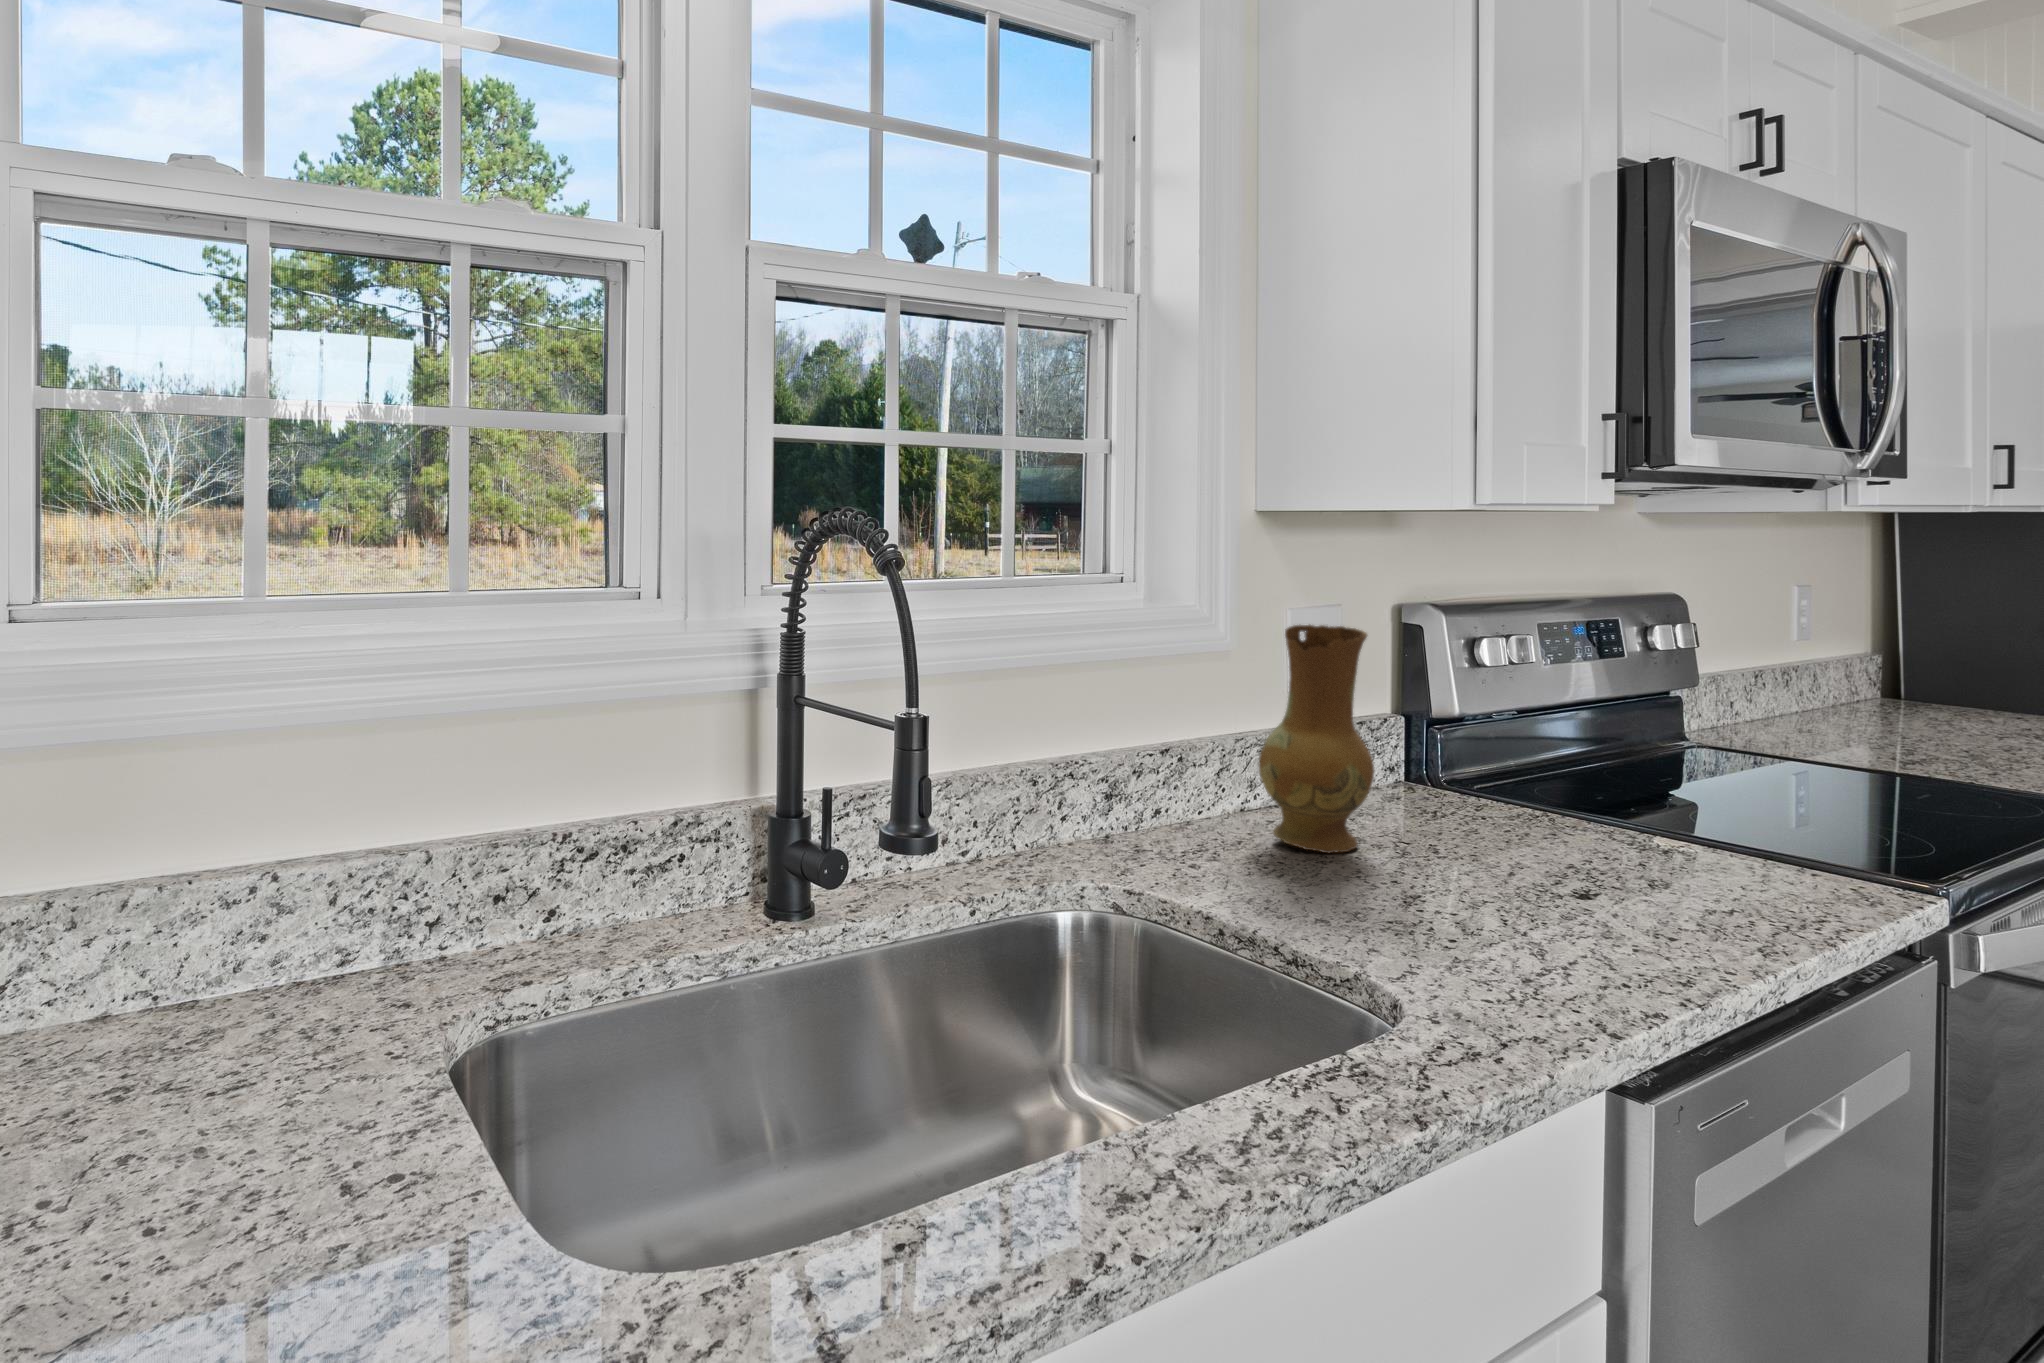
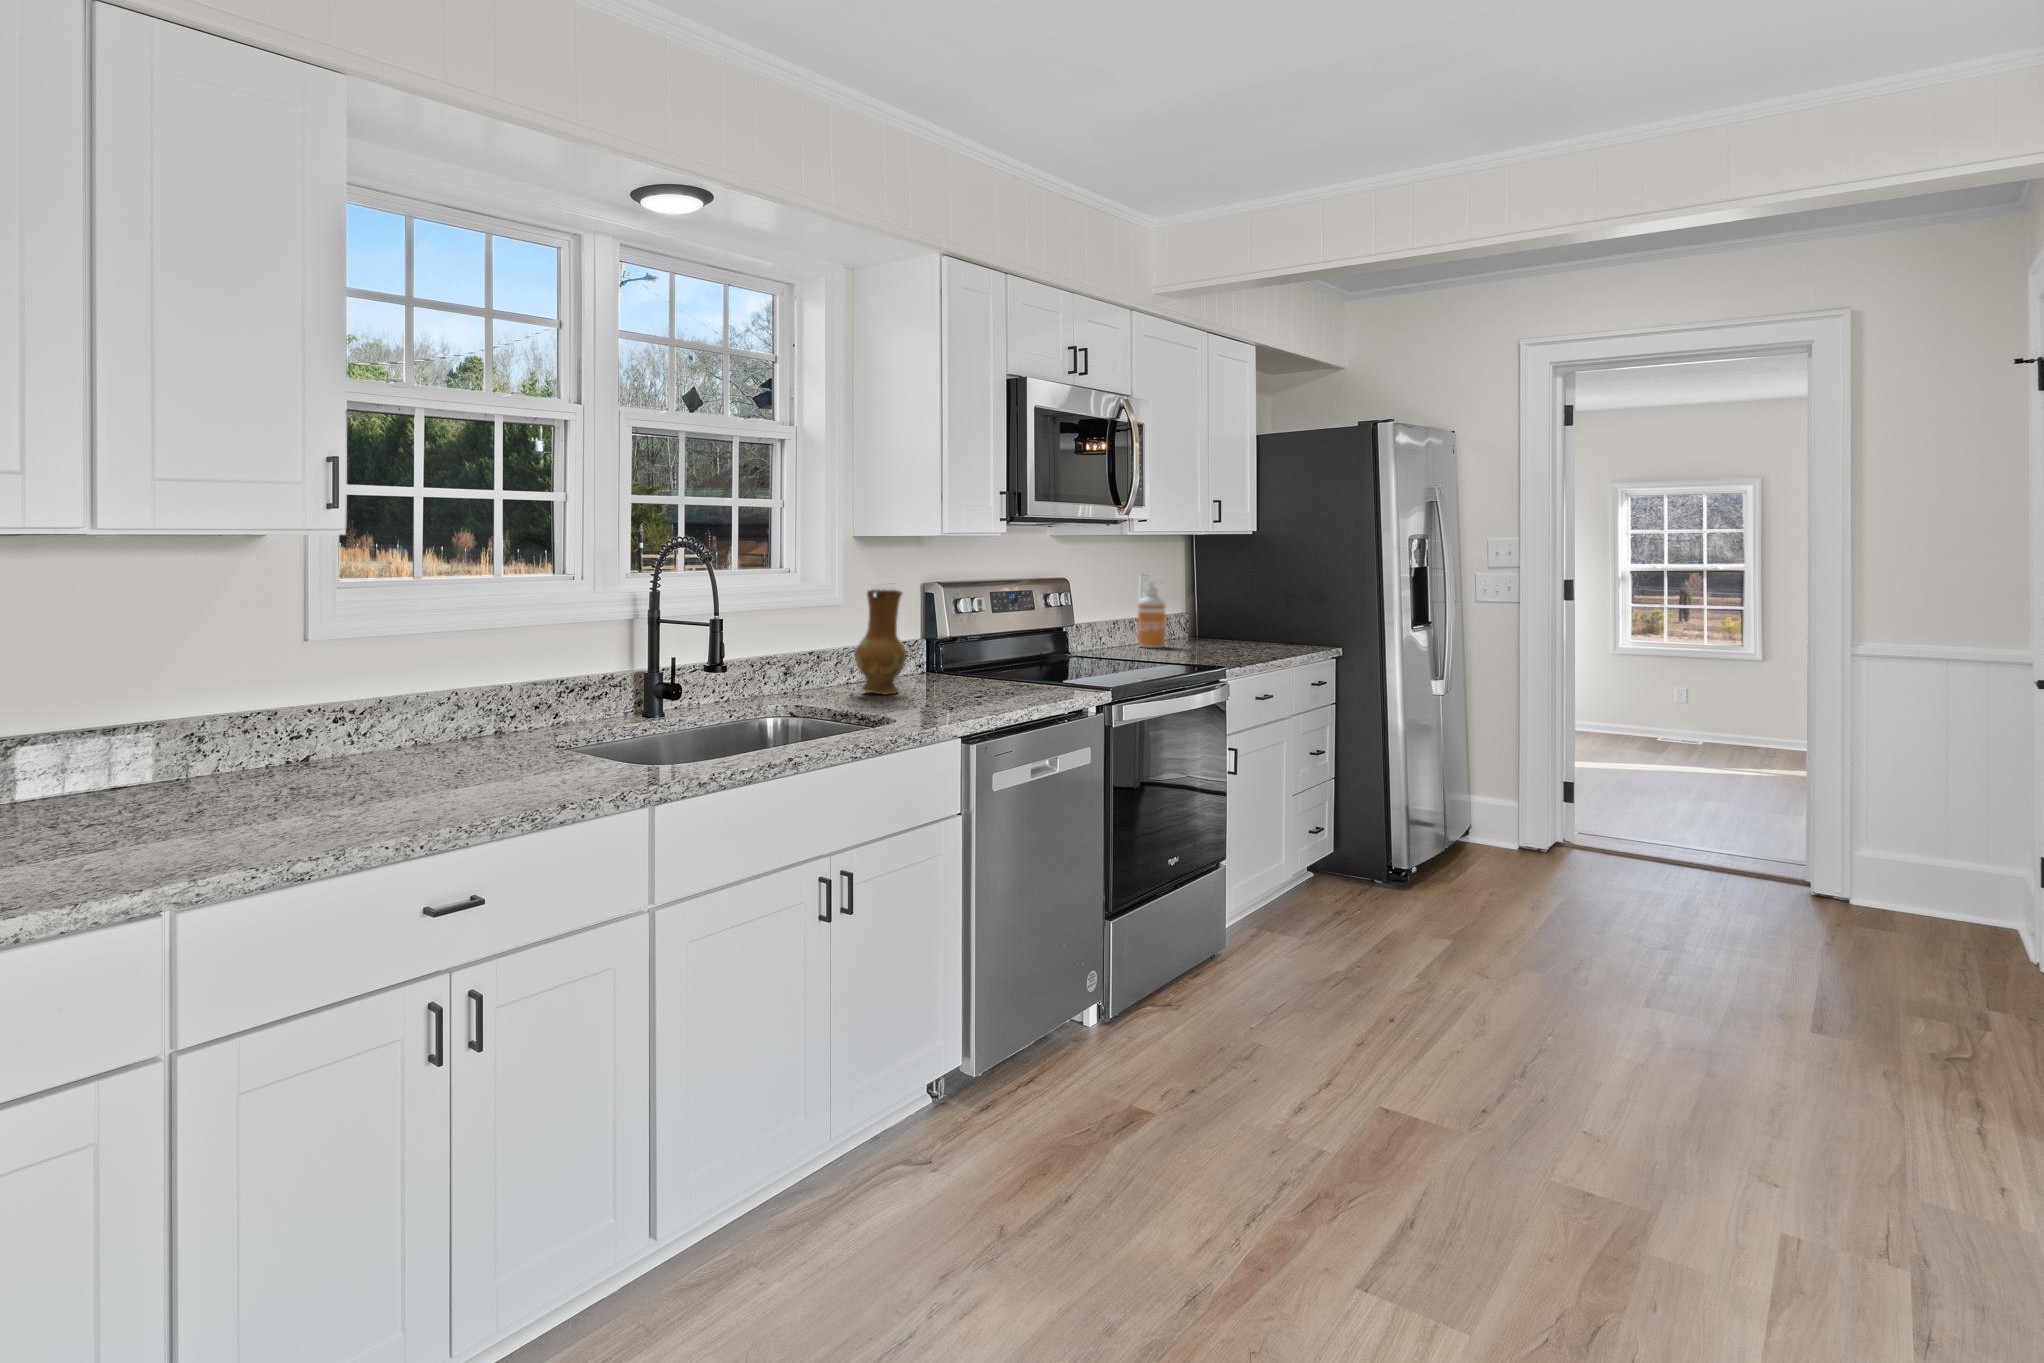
soap dispenser: none [1812,599,1876,724] -> present [1138,581,1166,648]

